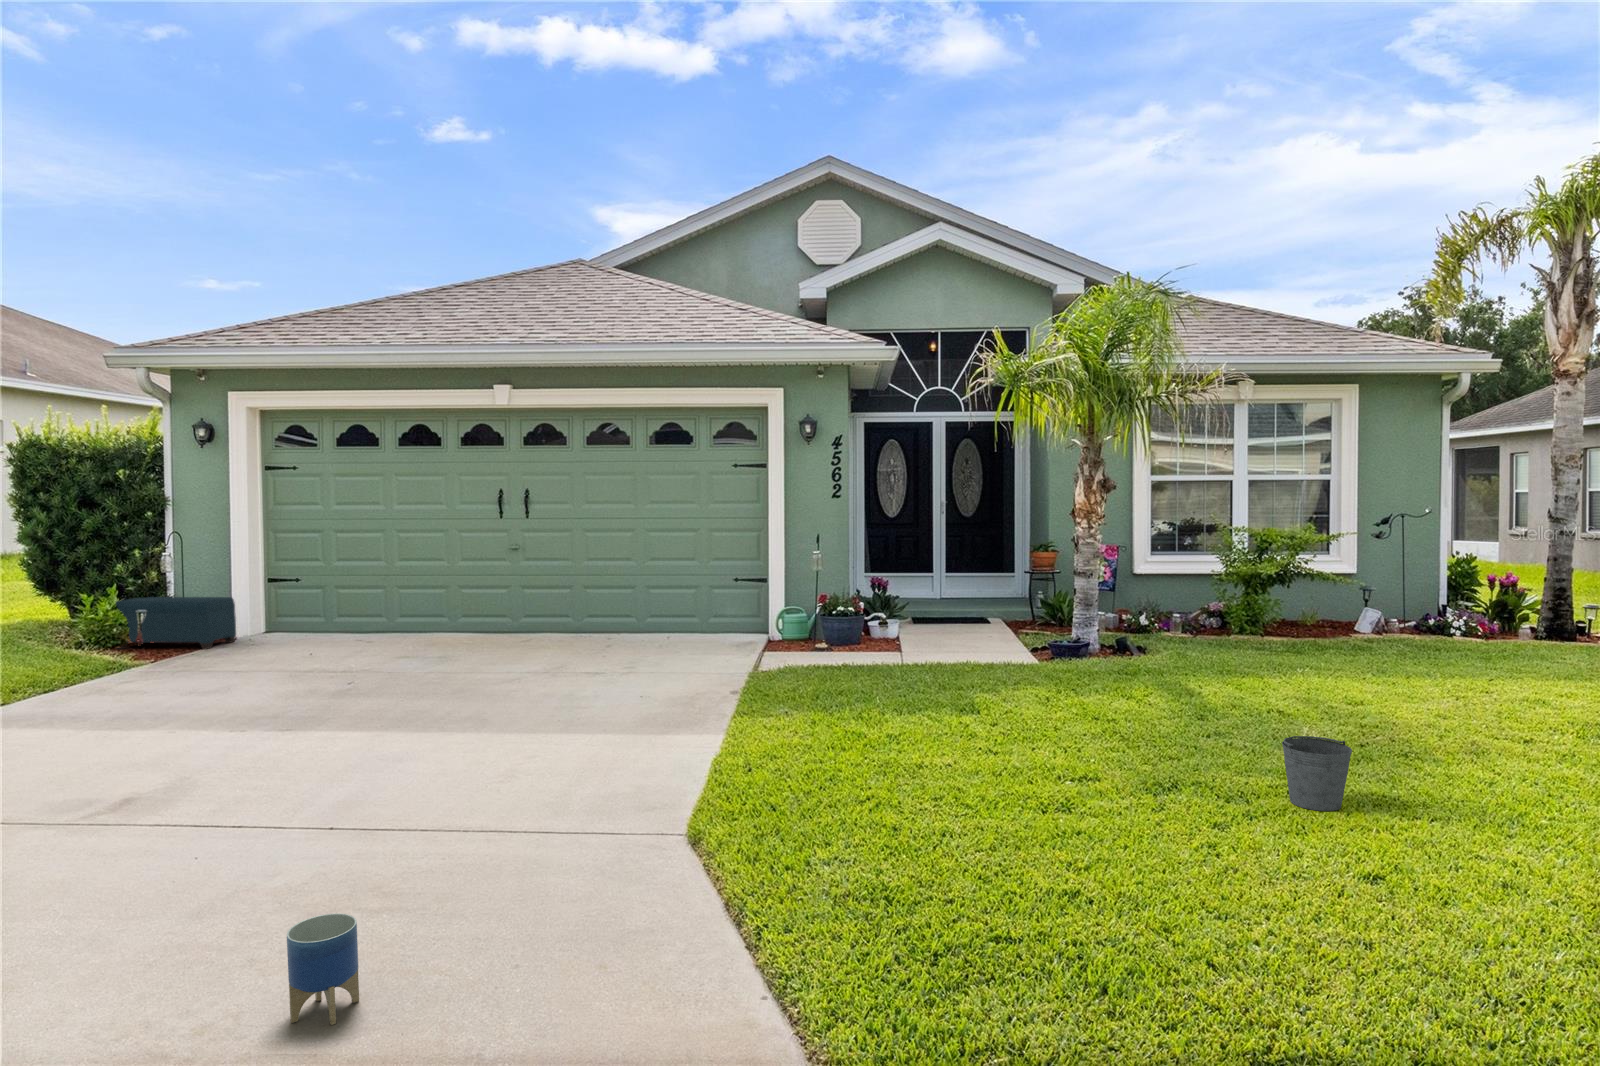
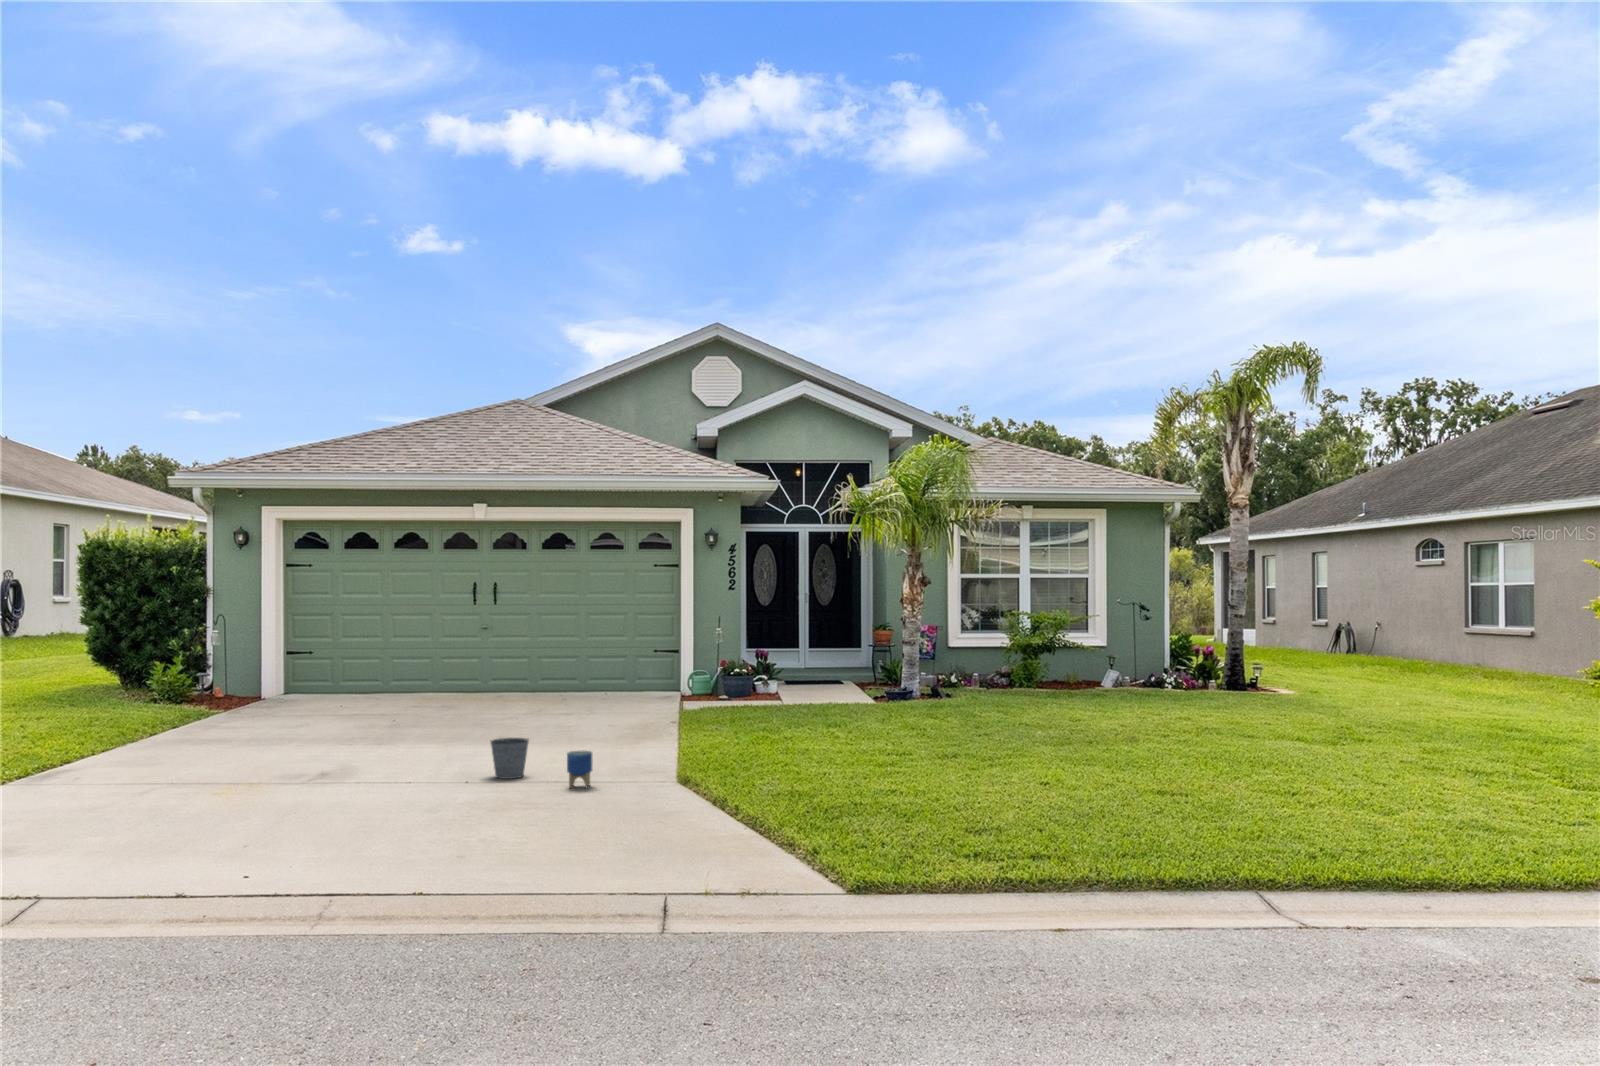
bench: present [116,597,236,649] -> none [169,666,262,706]
bucket: present [1282,736,1352,811] -> present [490,738,529,779]

